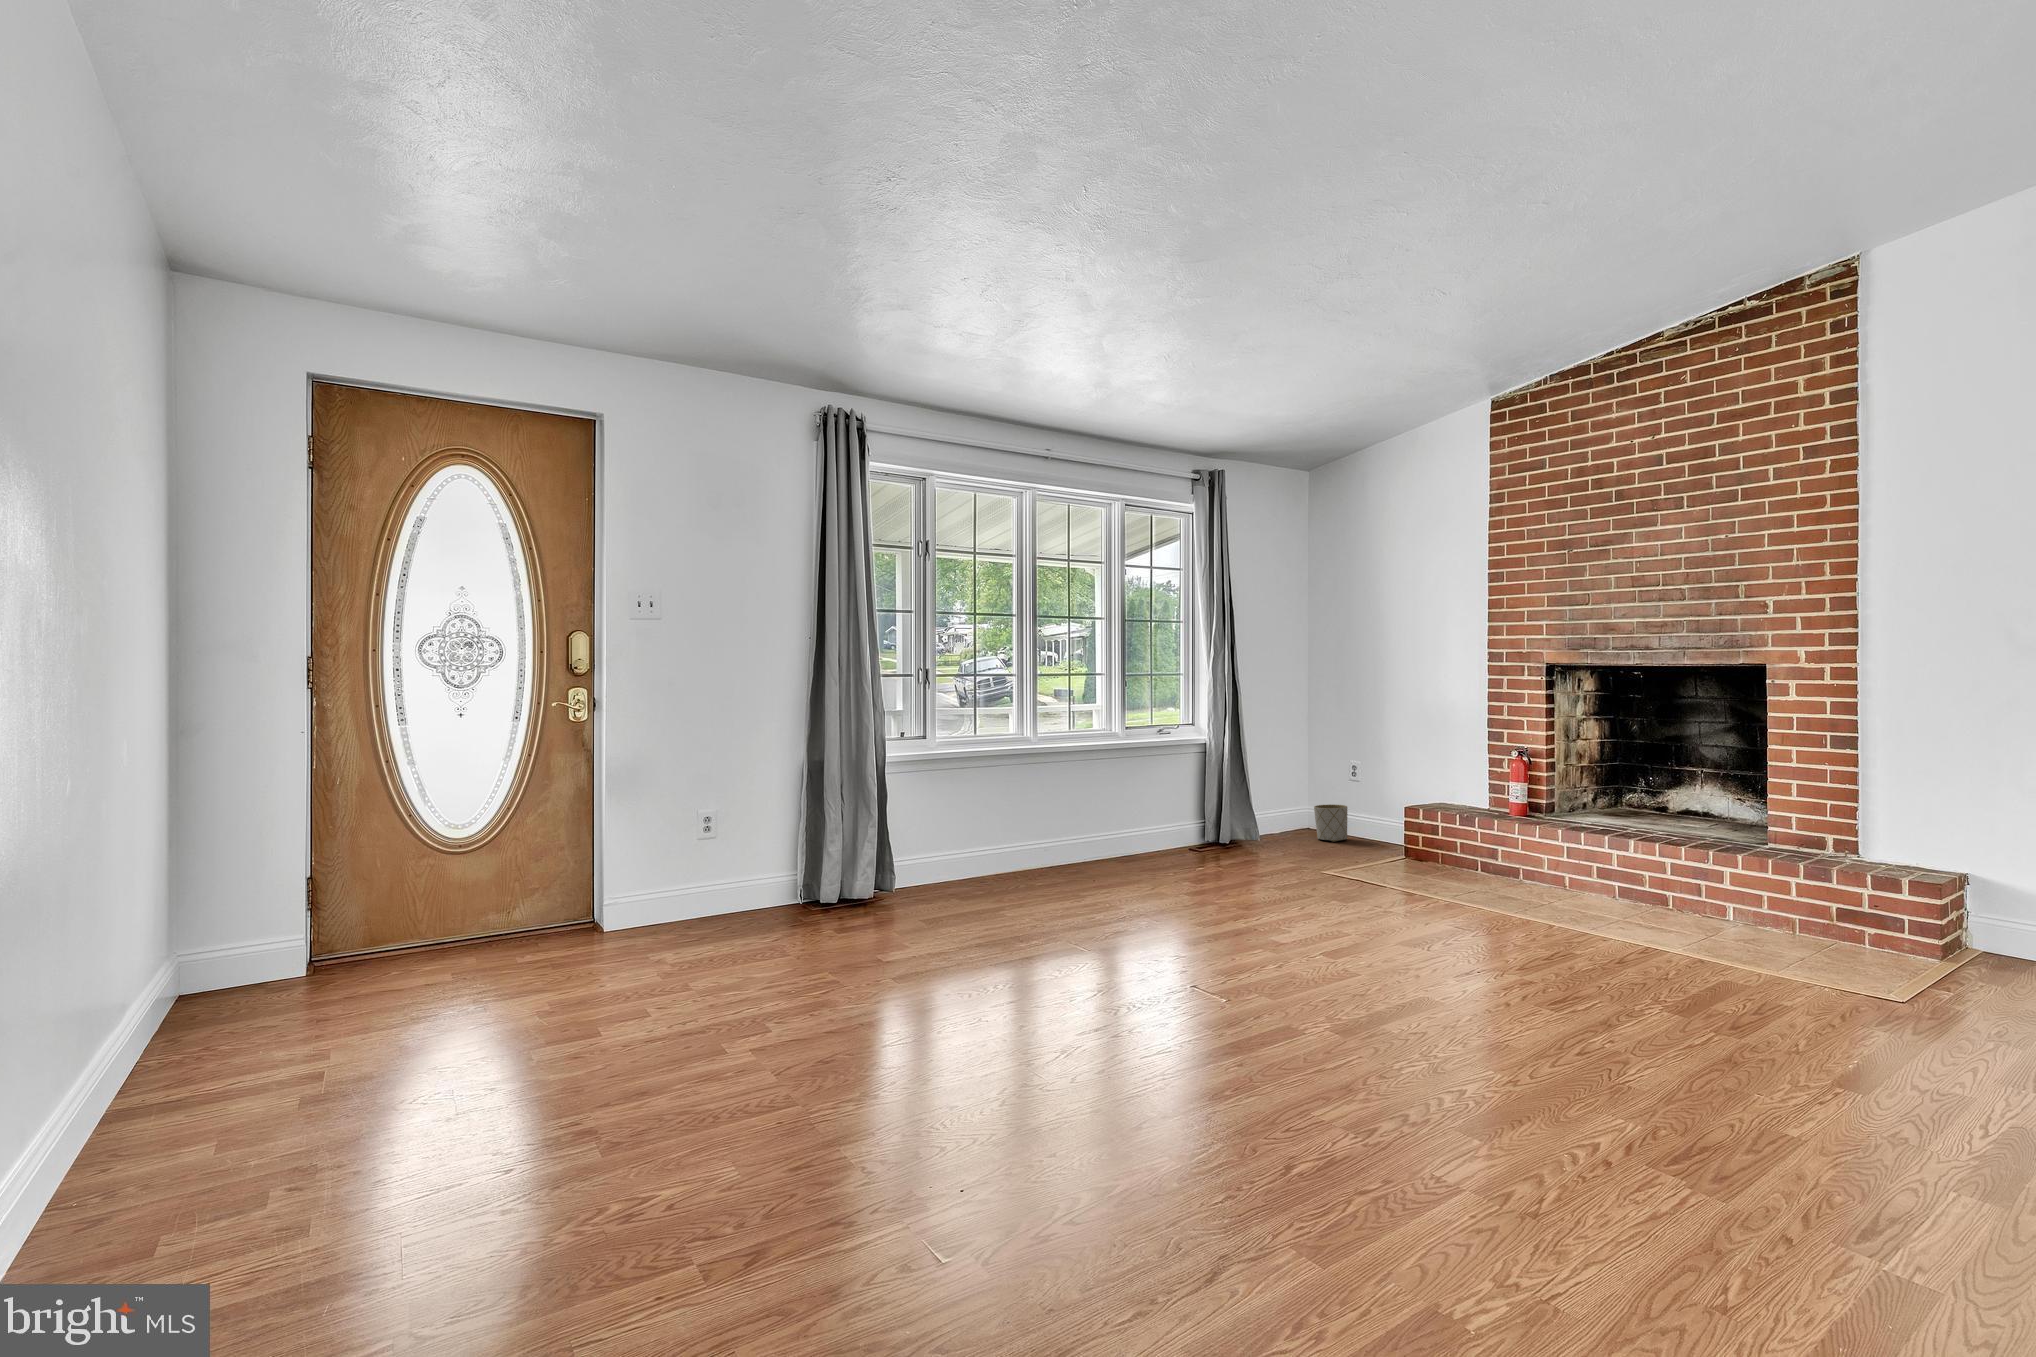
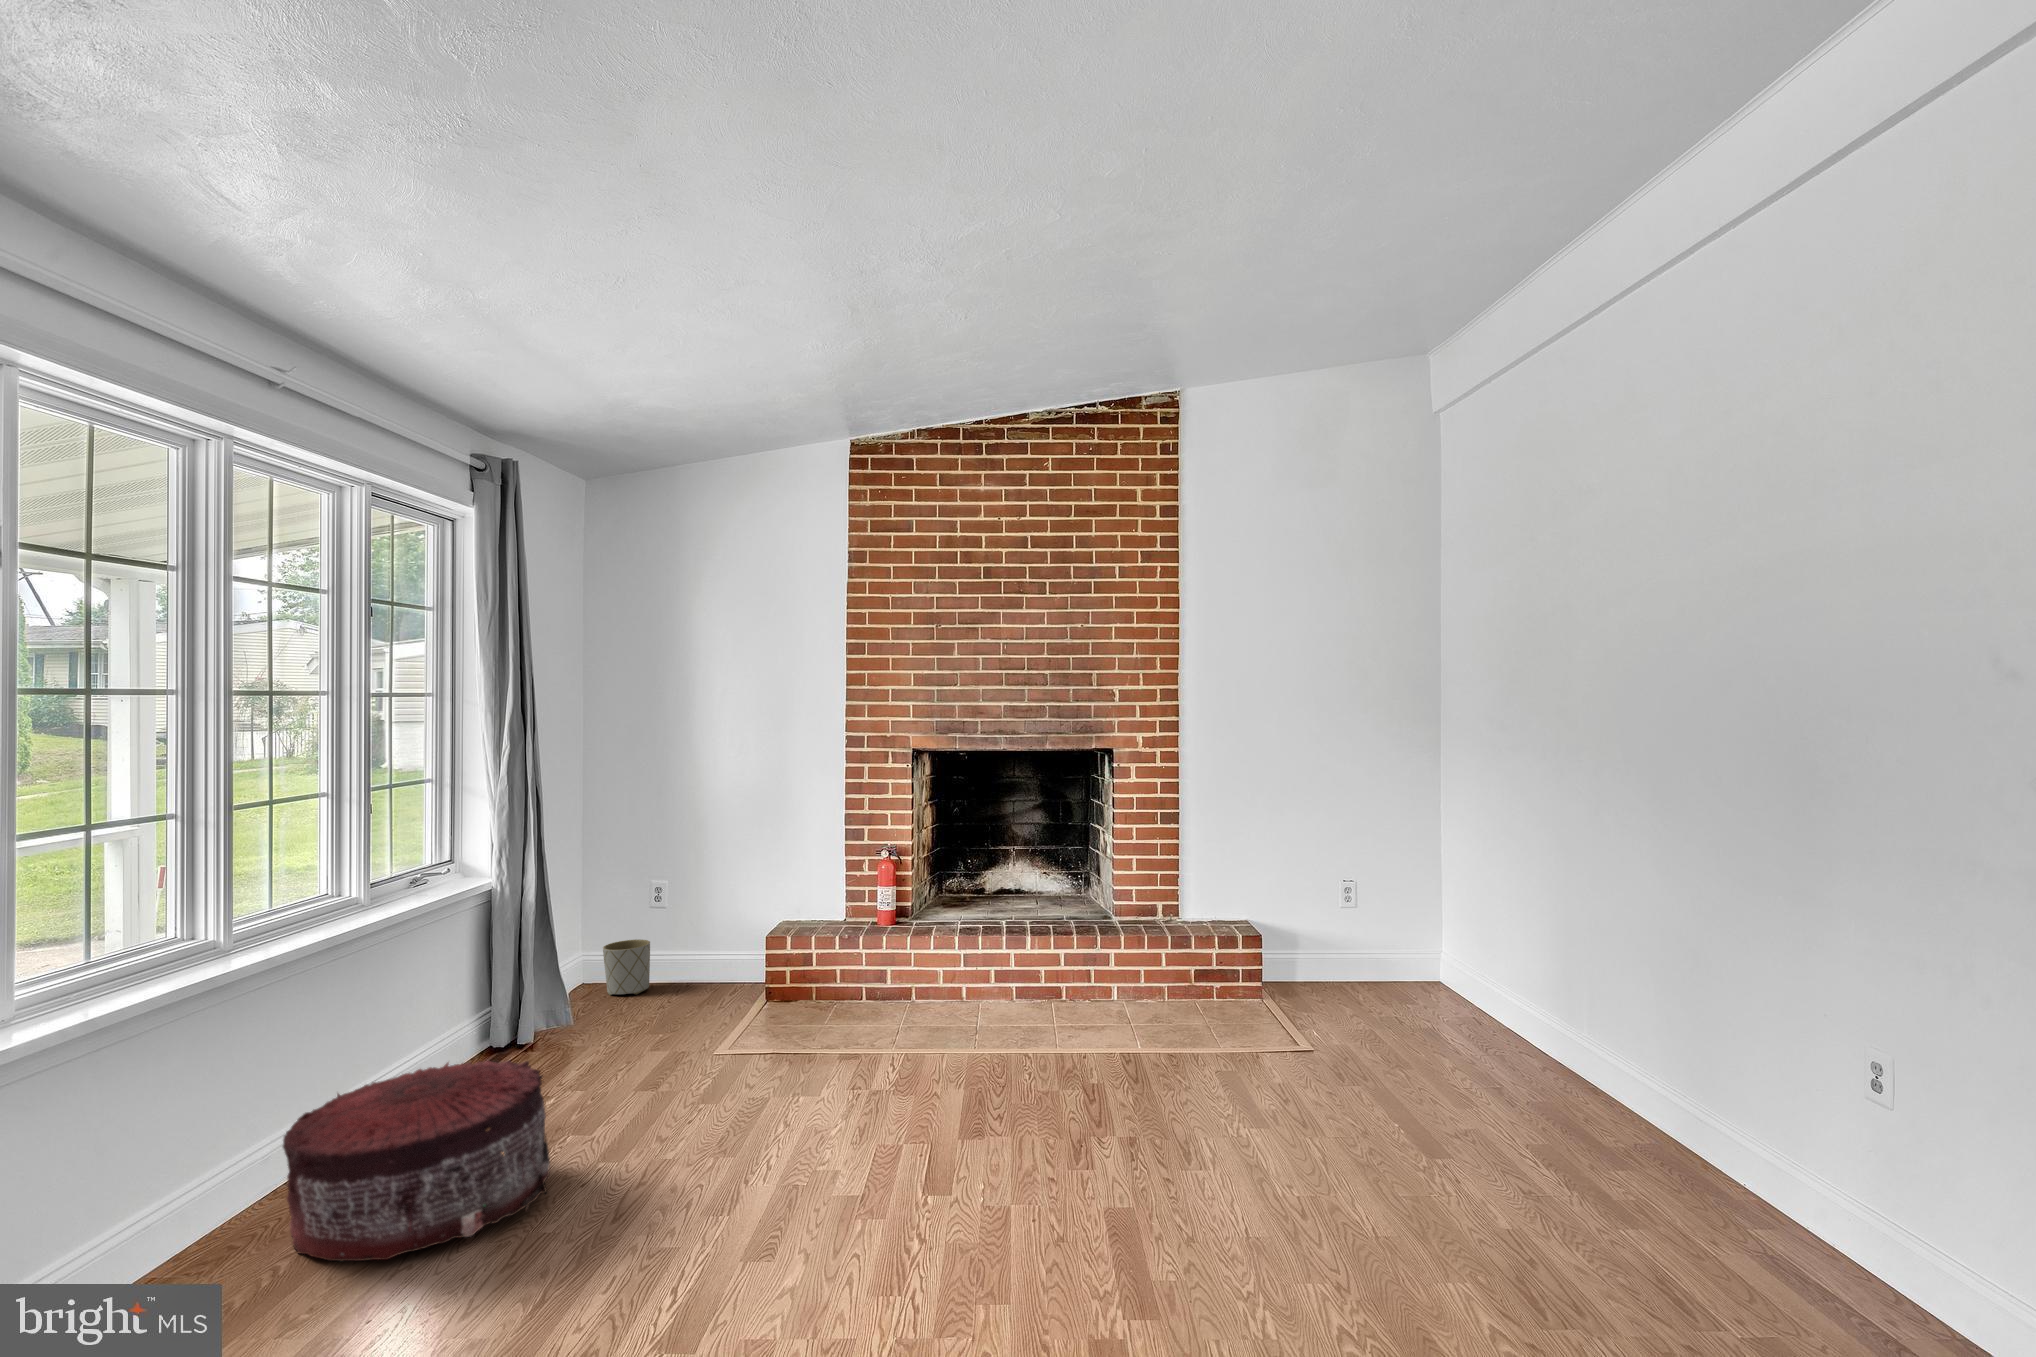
pouf: none [1033,826,1154,904] -> present [283,1060,550,1261]

